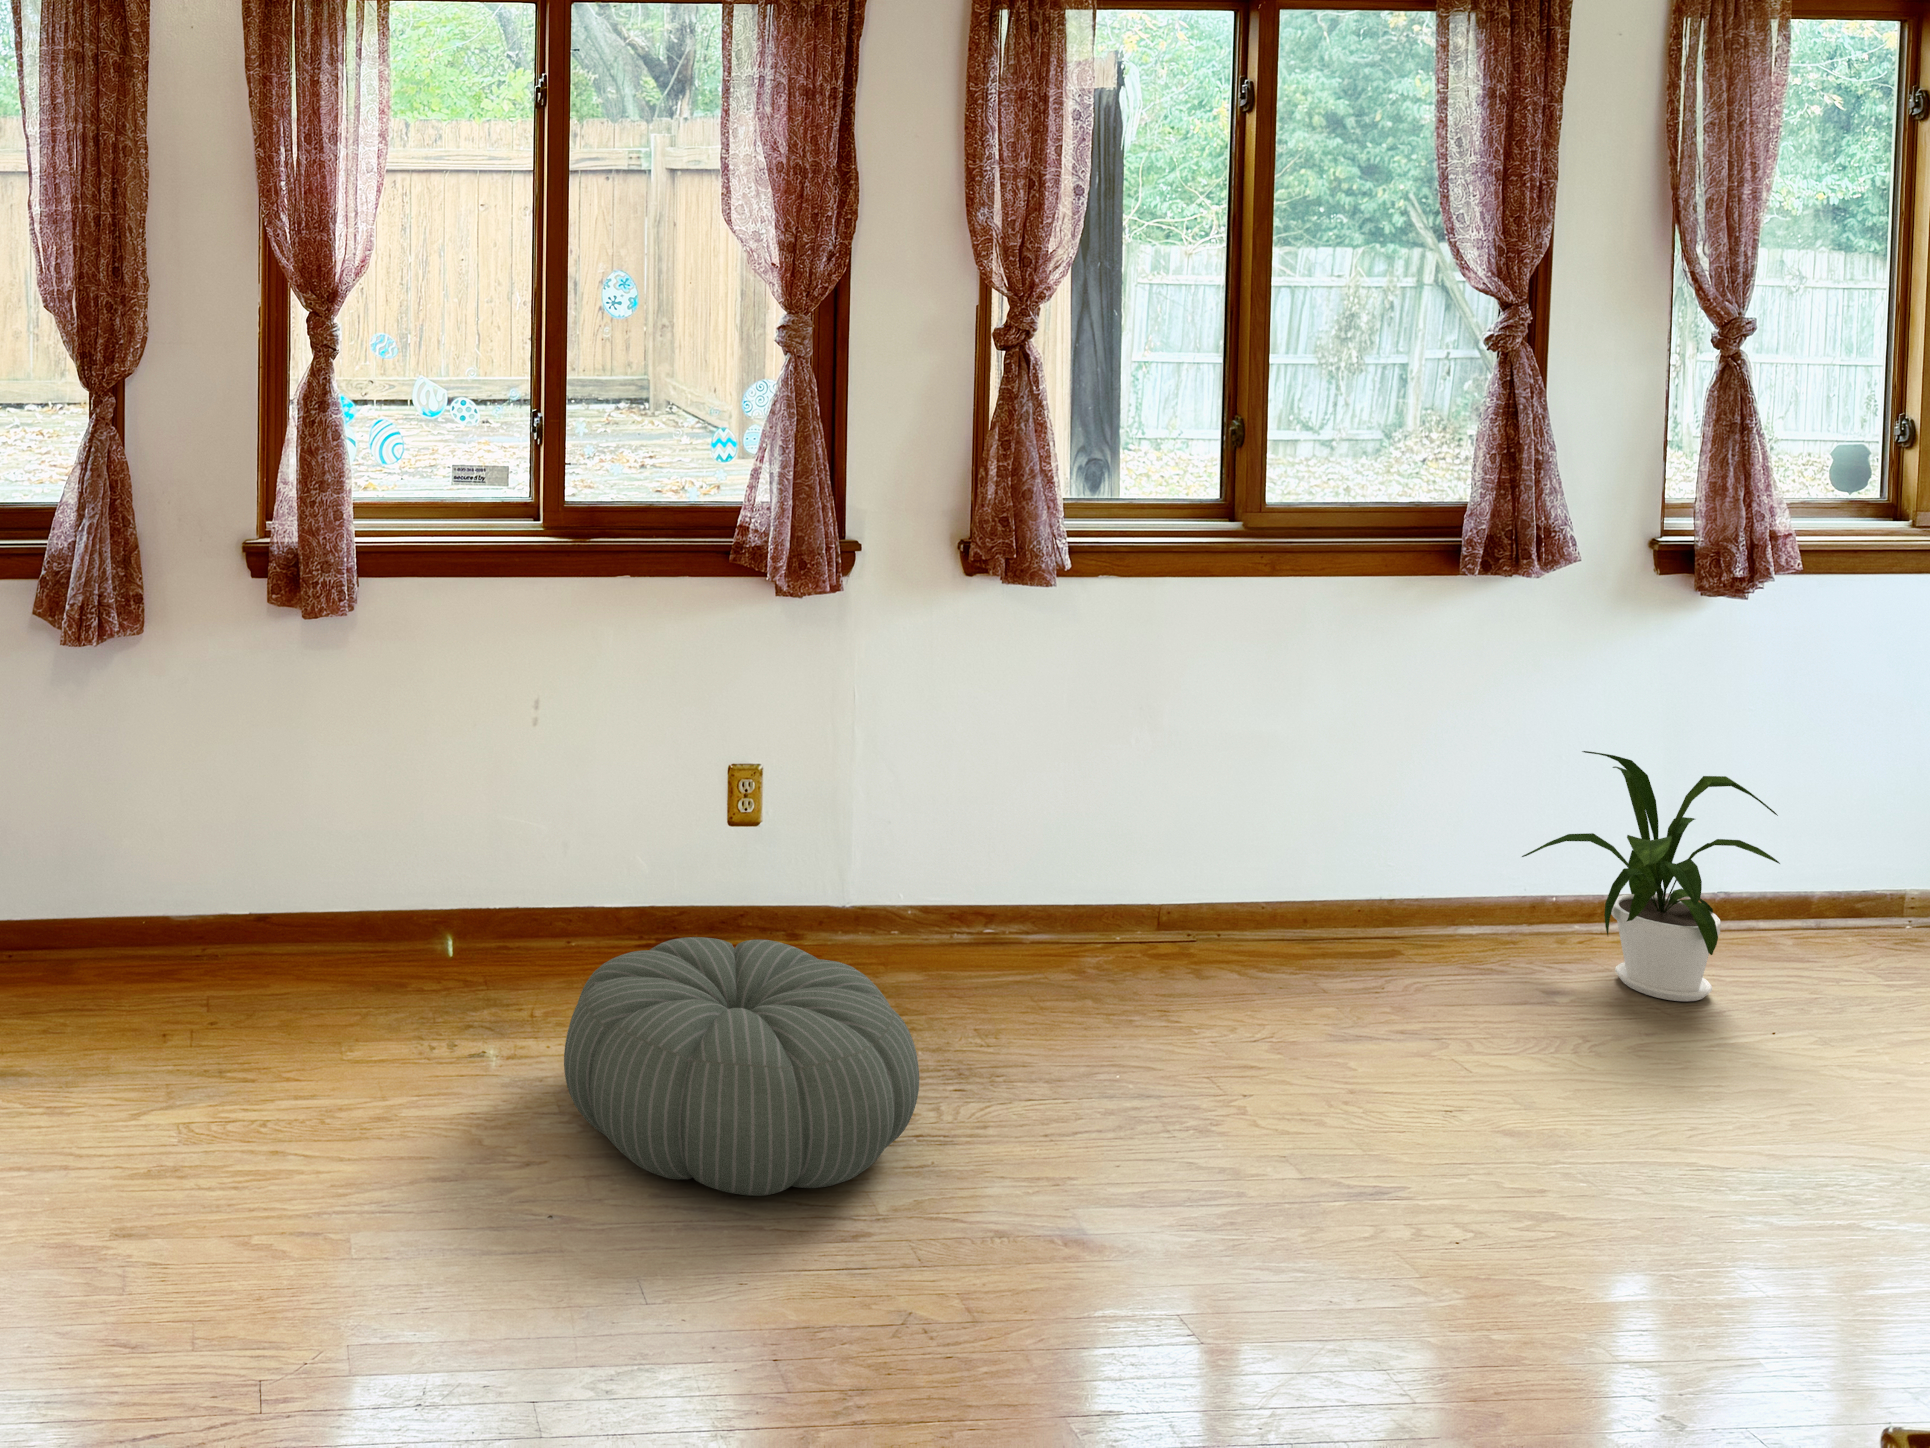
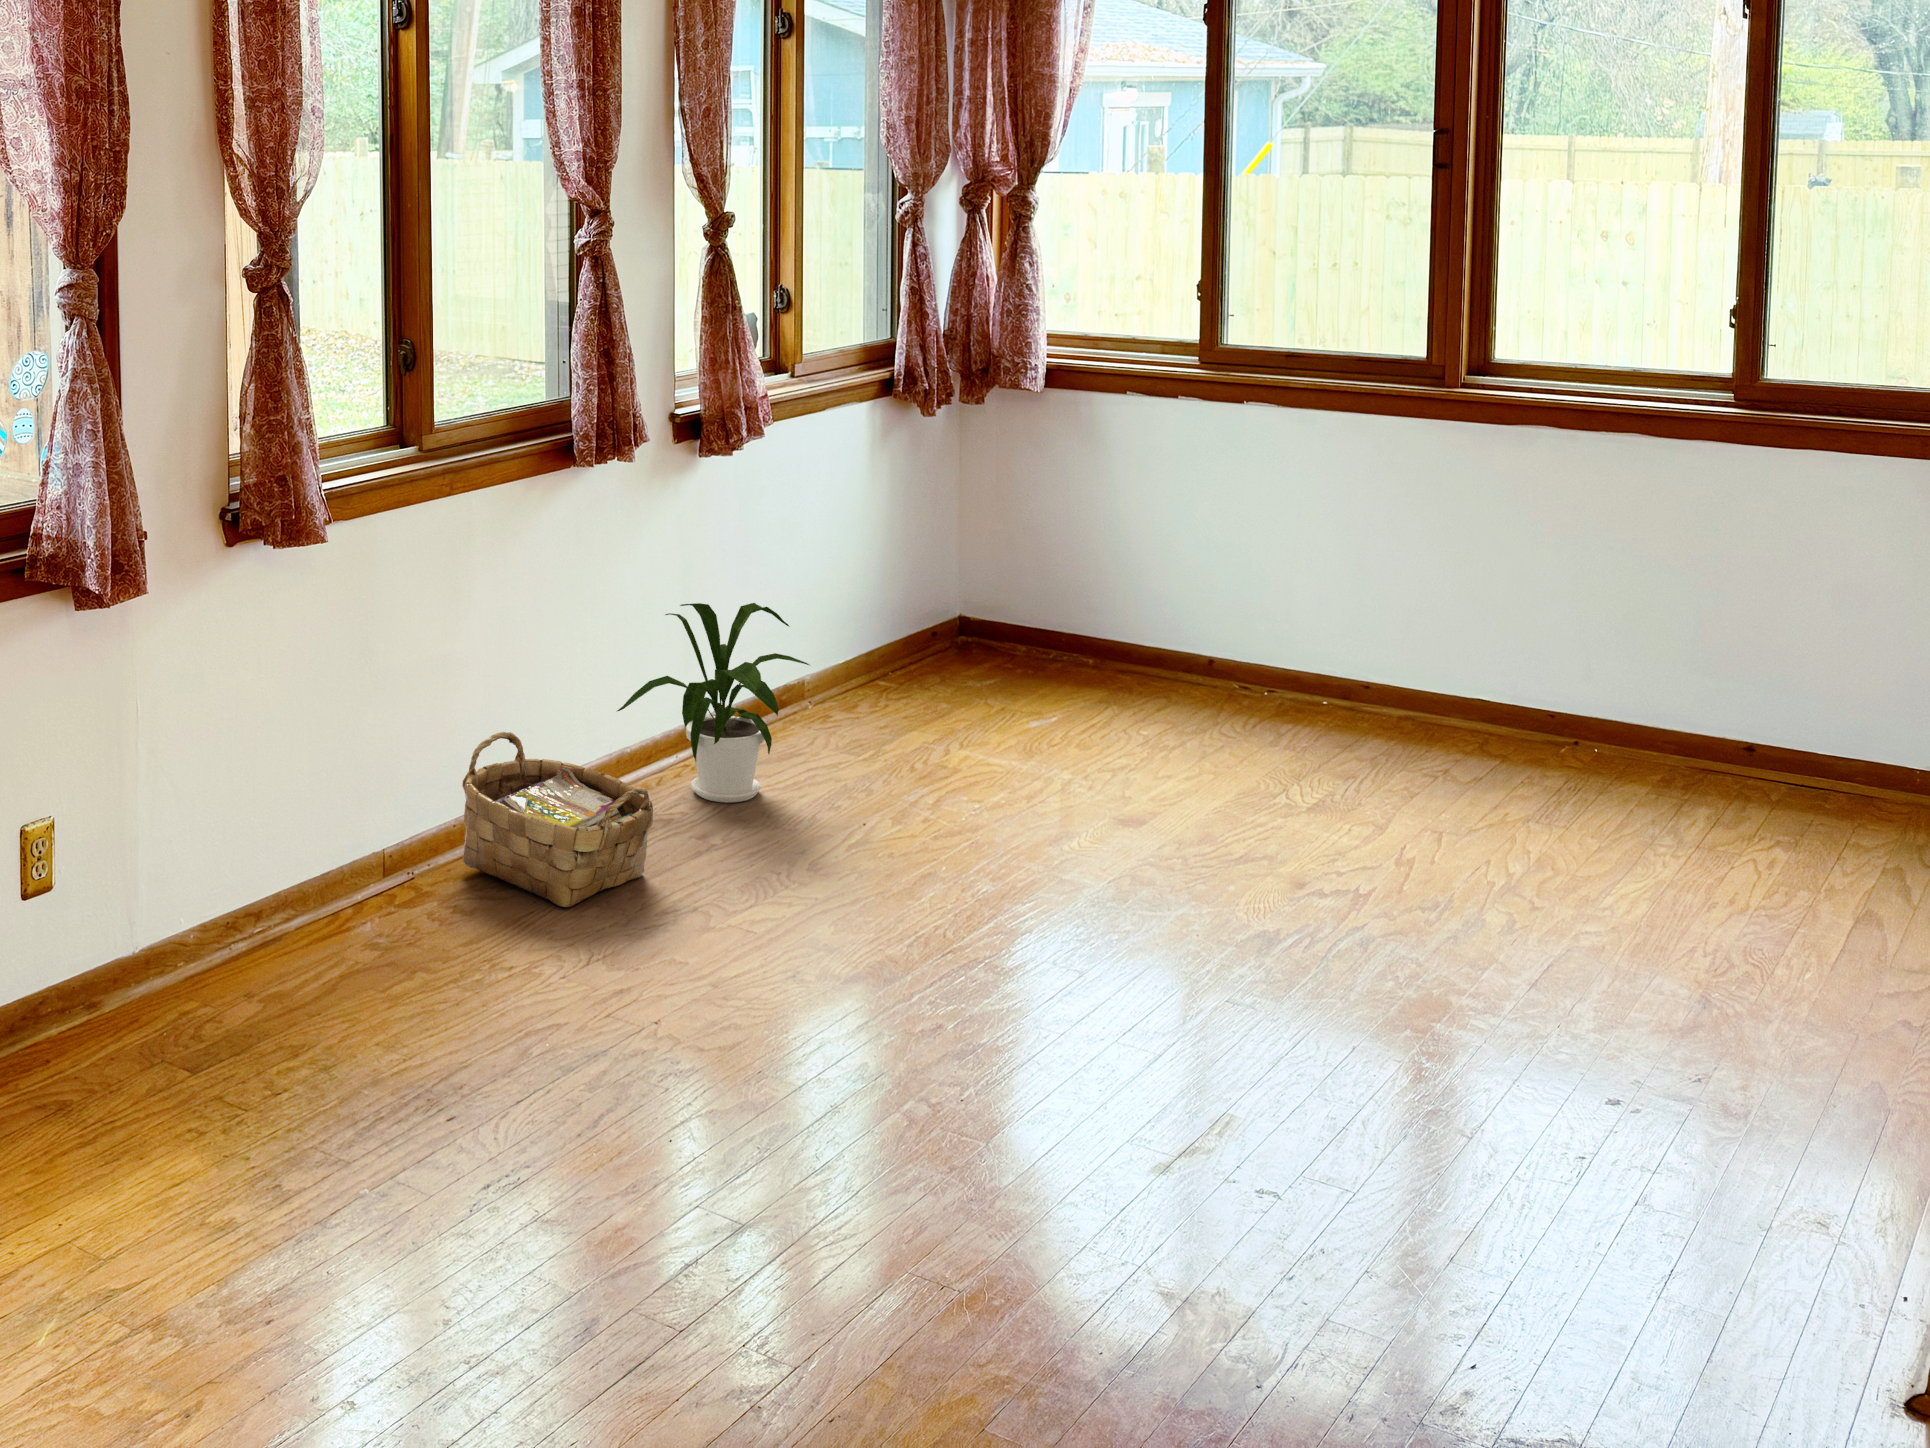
woven basket: none [1245,829,1451,1021] -> present [462,732,653,908]
pouf: present [564,937,919,1196] -> none [77,1003,486,1316]

